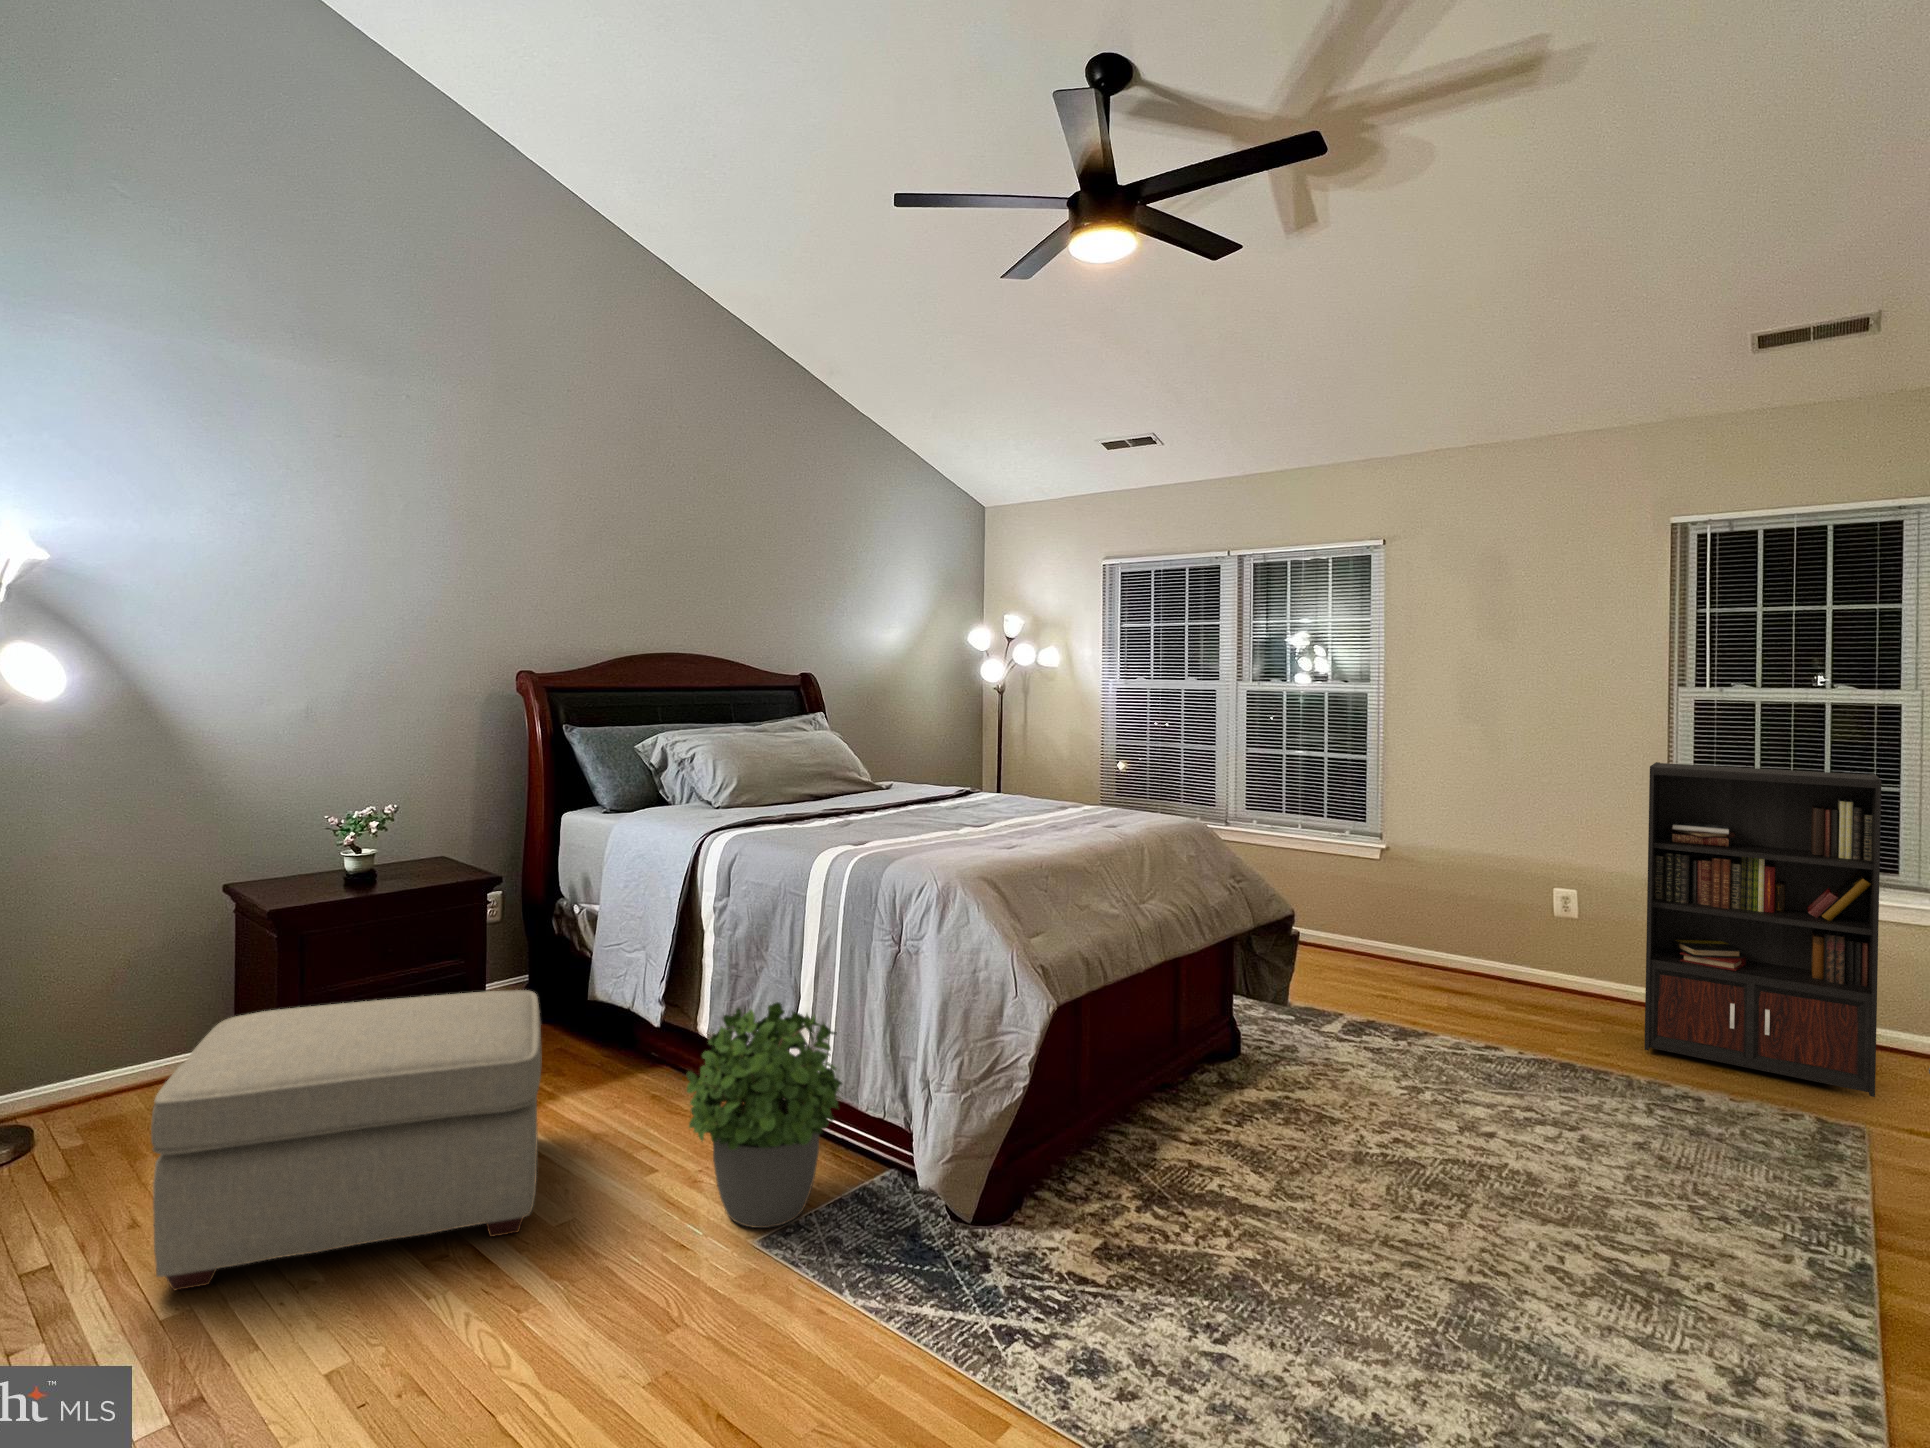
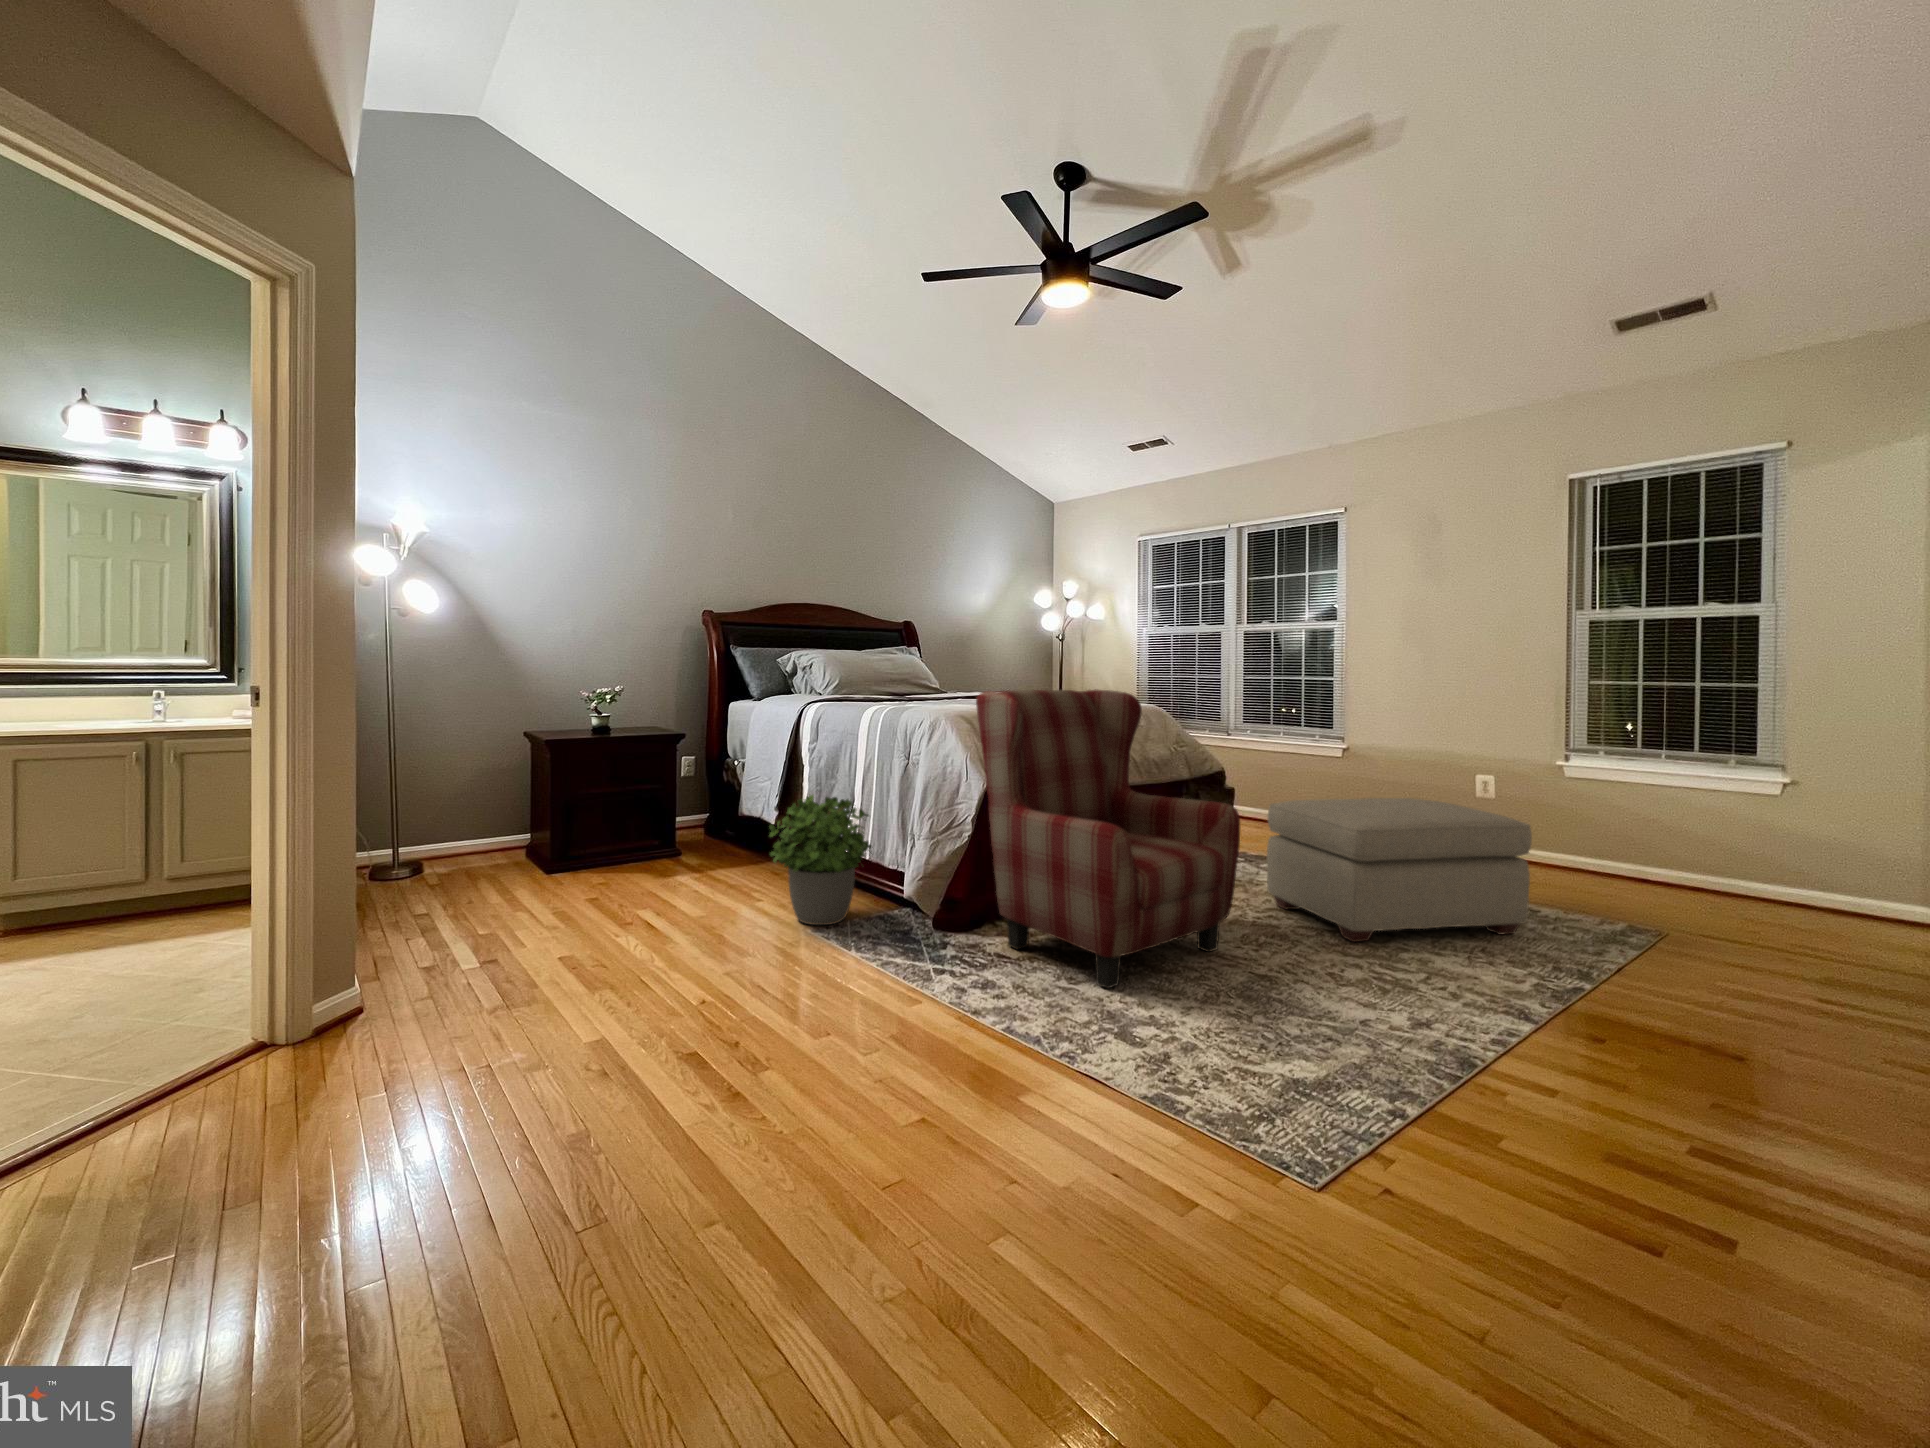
bookcase: present [1644,762,1930,1097] -> none [1516,665,1773,918]
armchair: none [1023,824,1399,1342] -> present [976,690,1240,989]
ottoman: present [151,990,542,1290] -> present [1267,798,1532,942]

